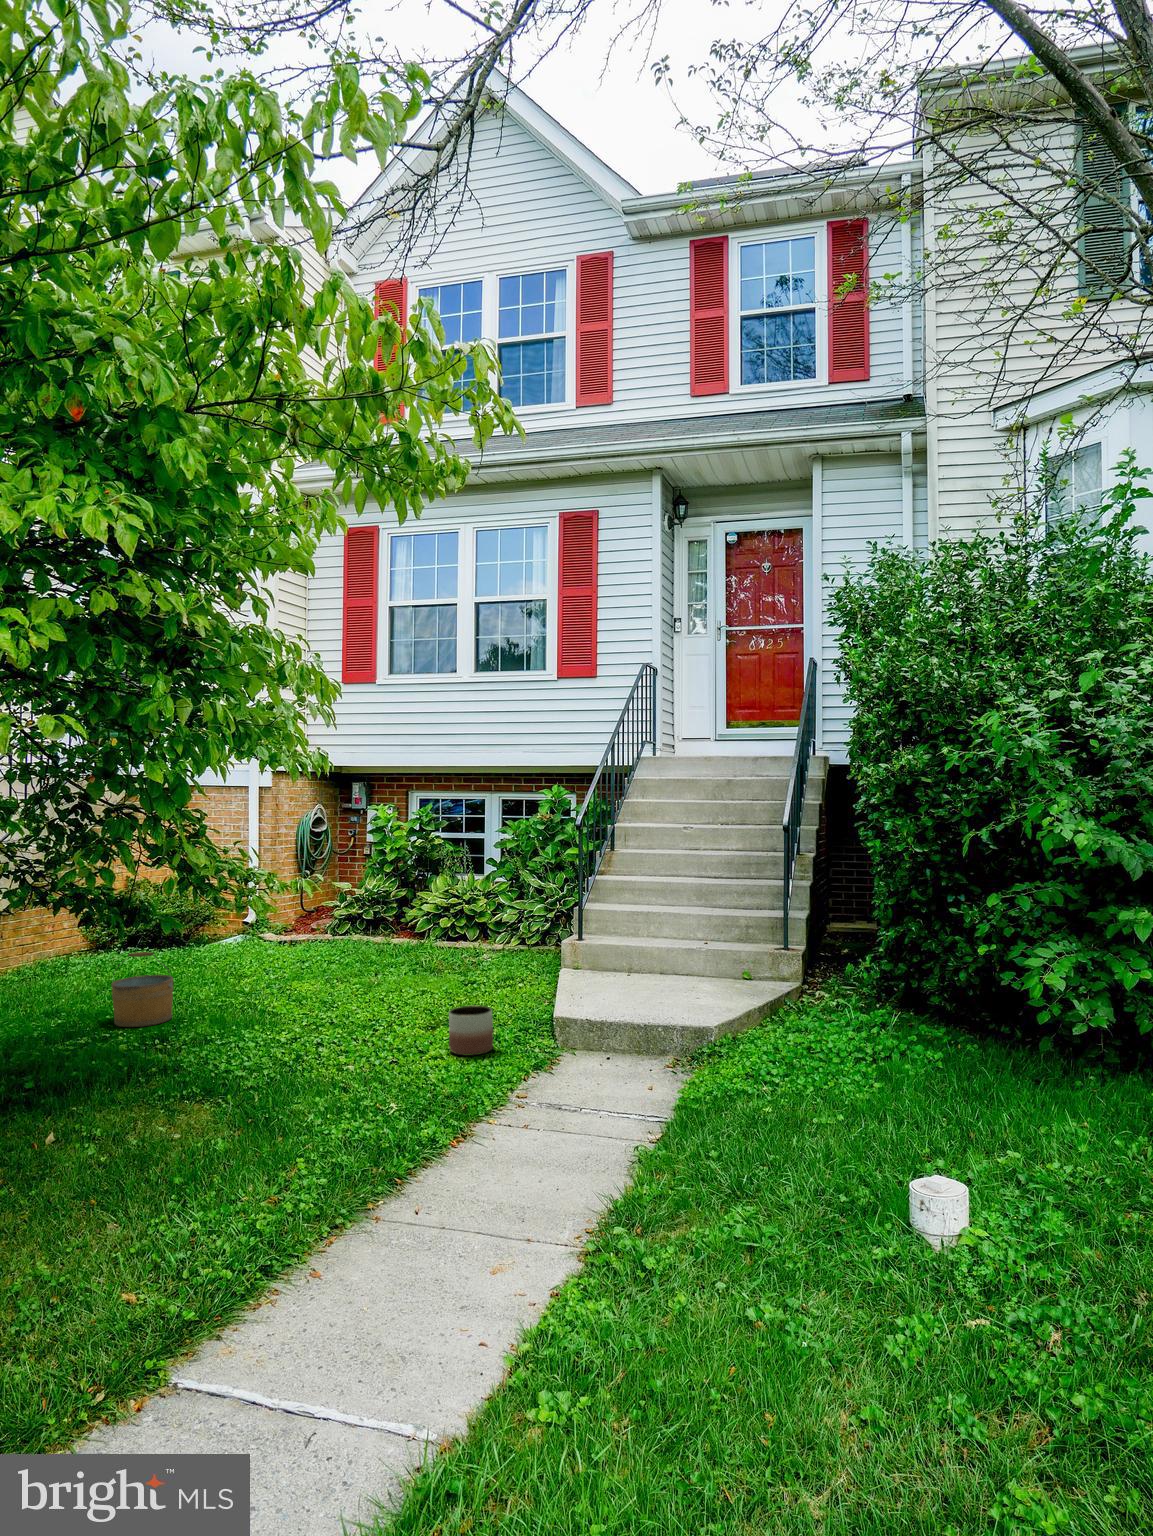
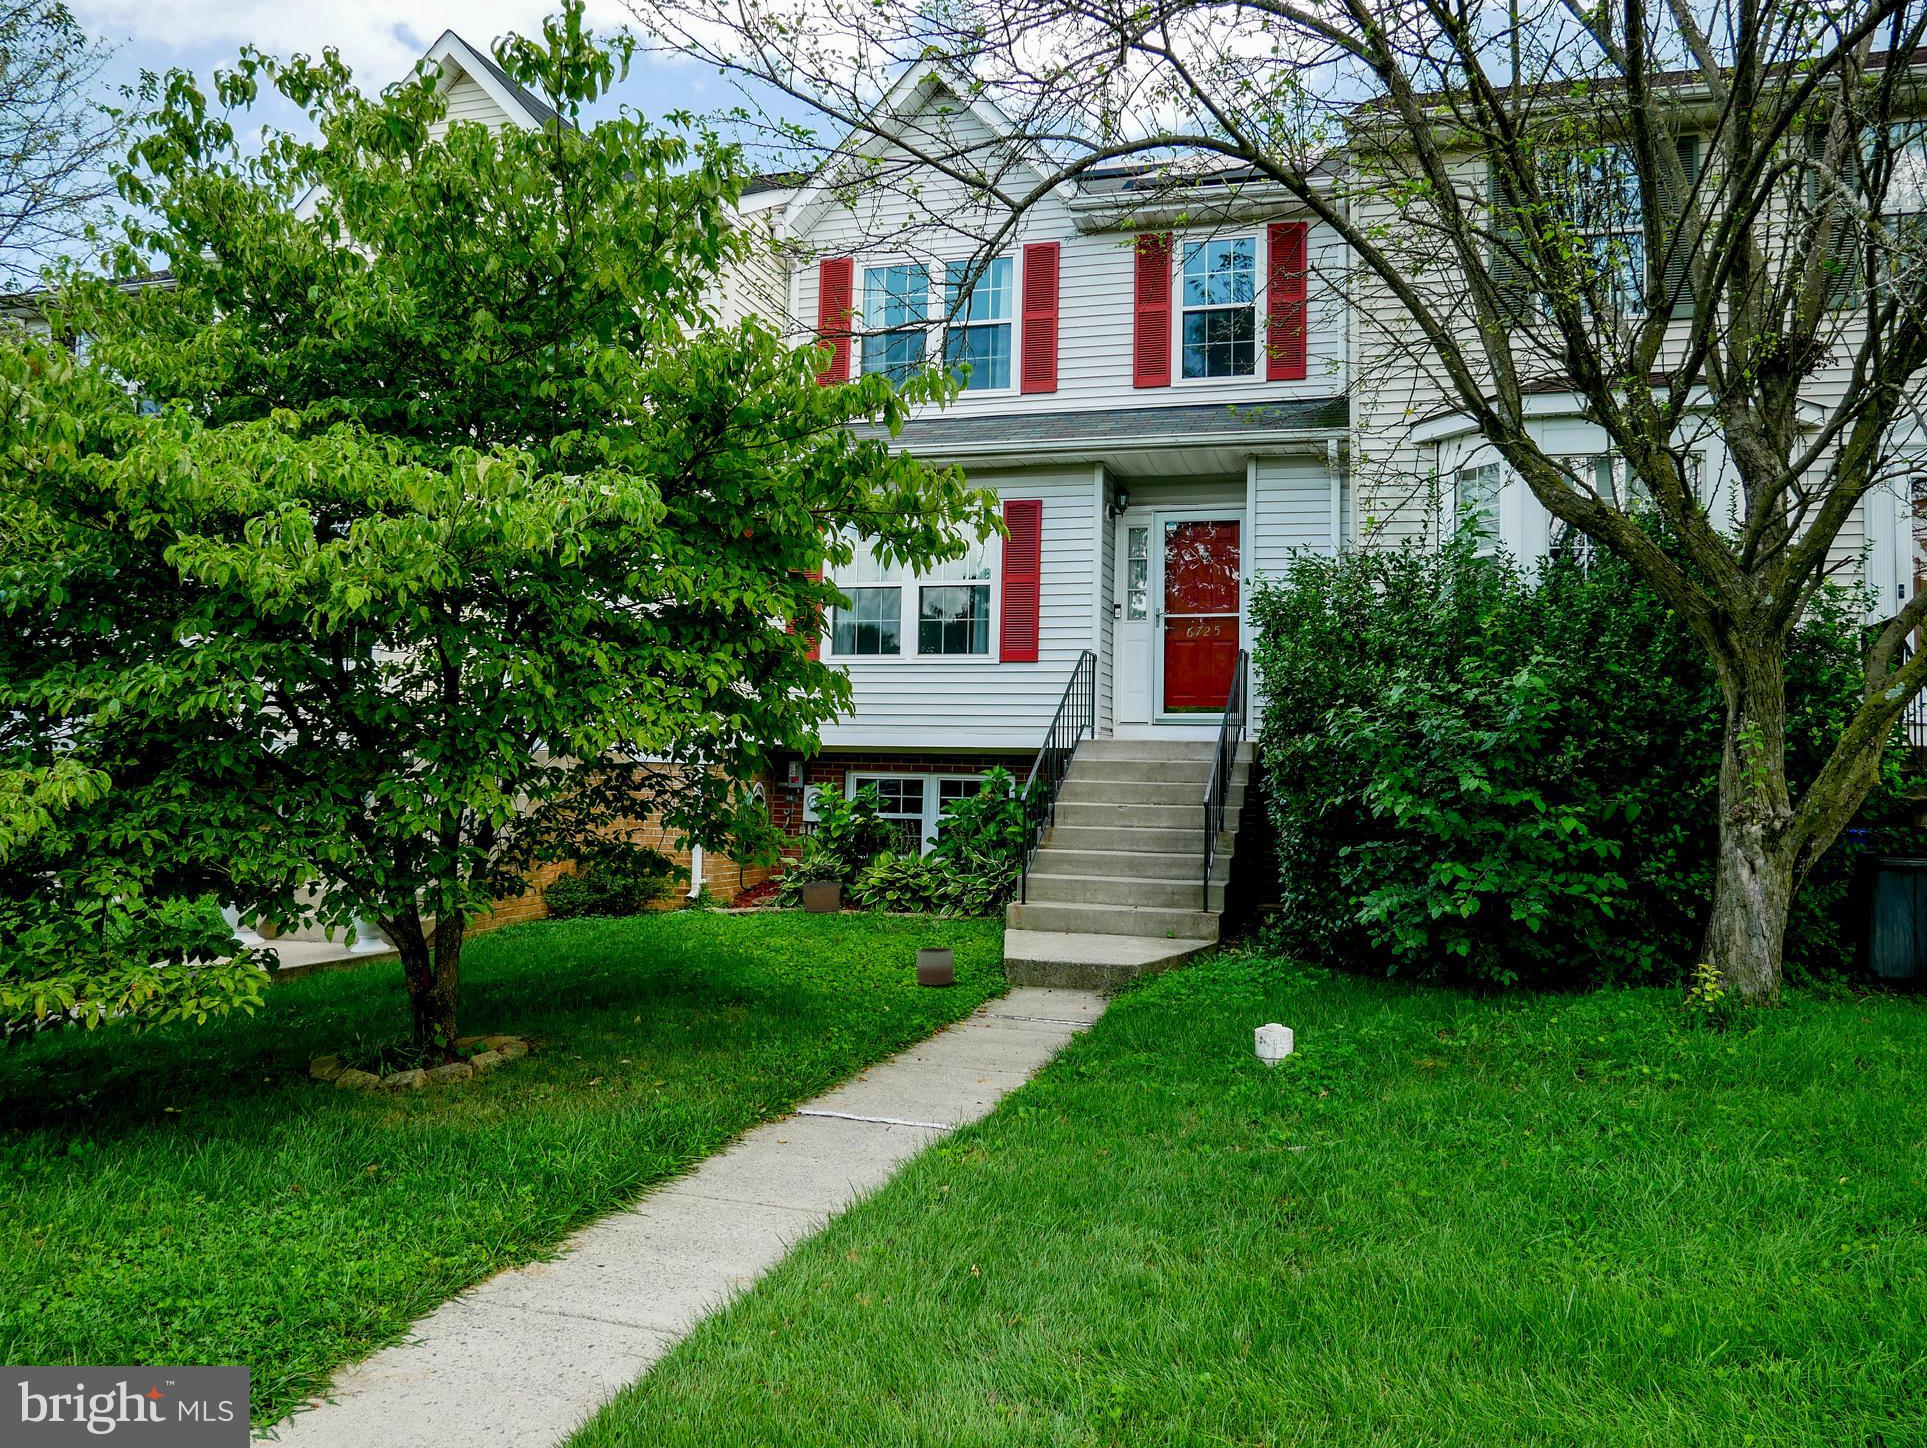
bucket: present [111,952,173,1027] -> present [802,865,841,912]

